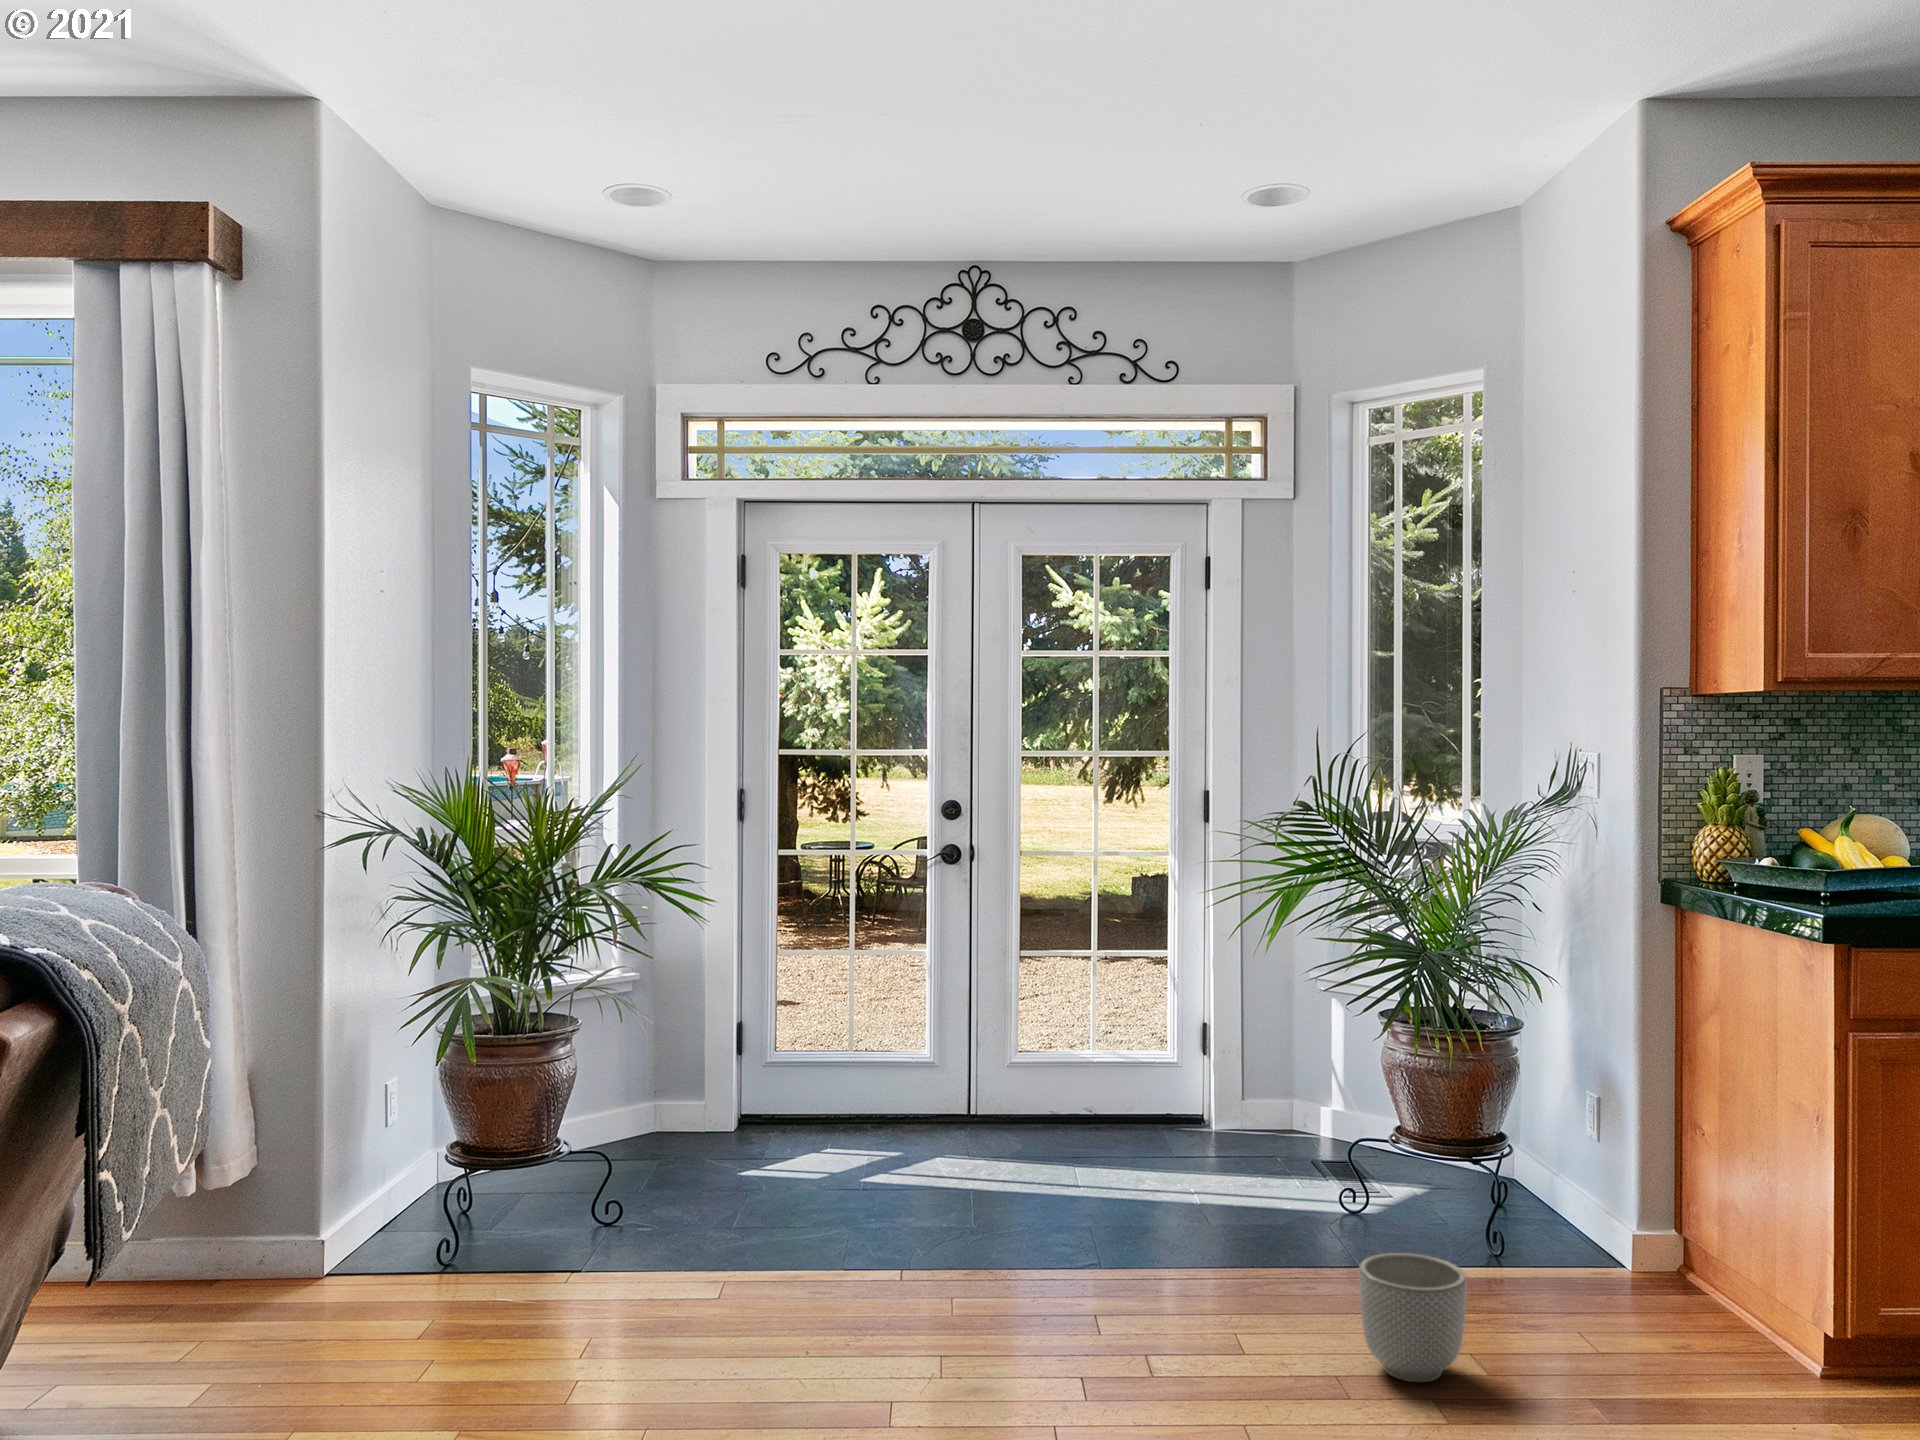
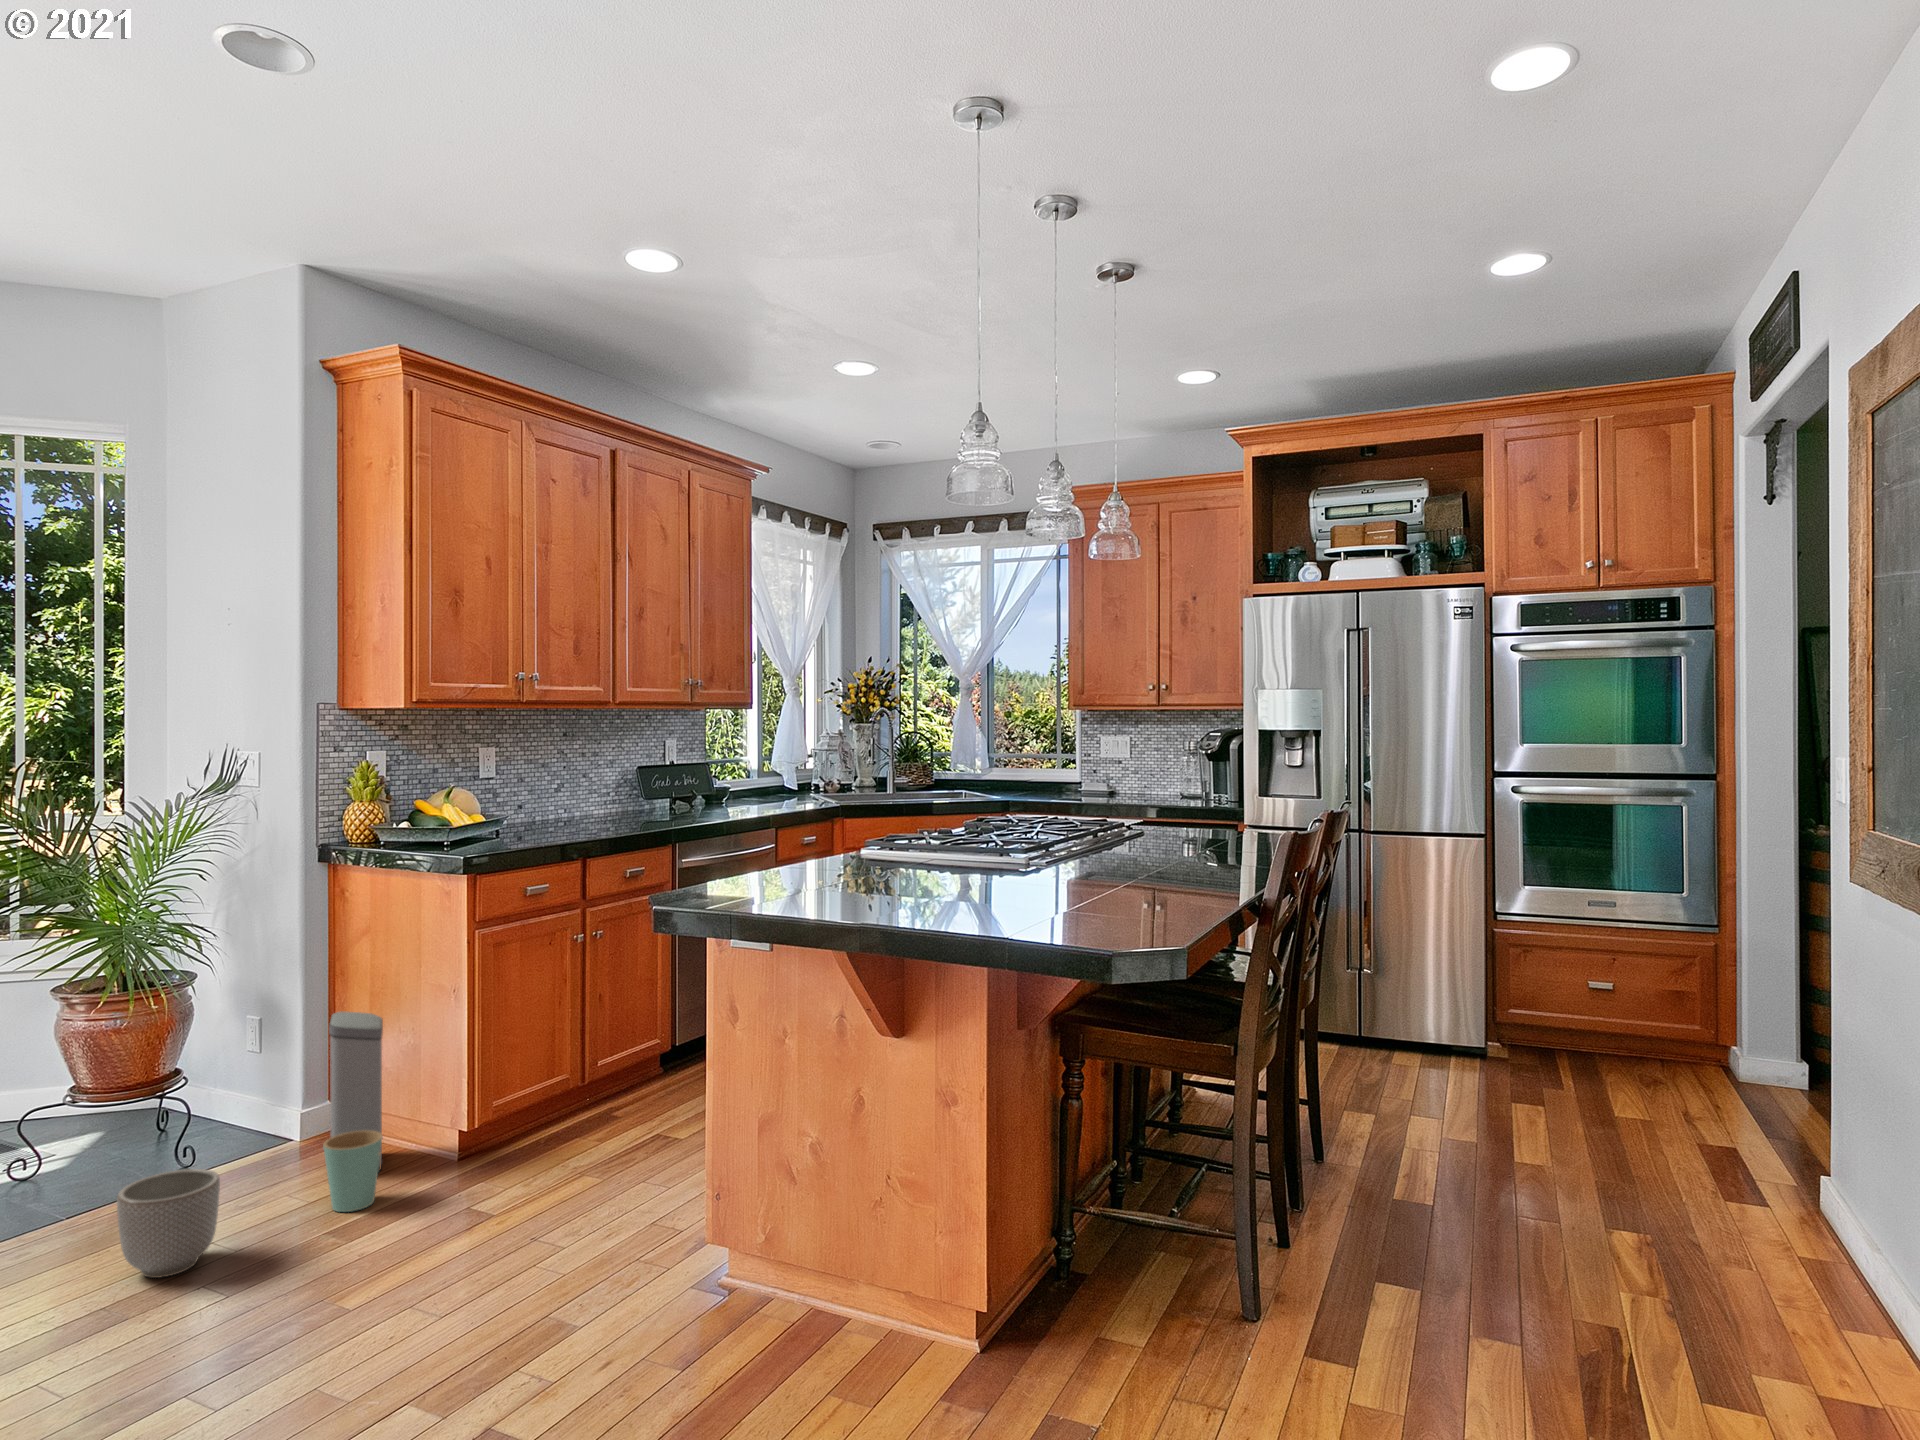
trash can: none [1607,1111,1720,1394] -> present [323,1011,383,1212]

